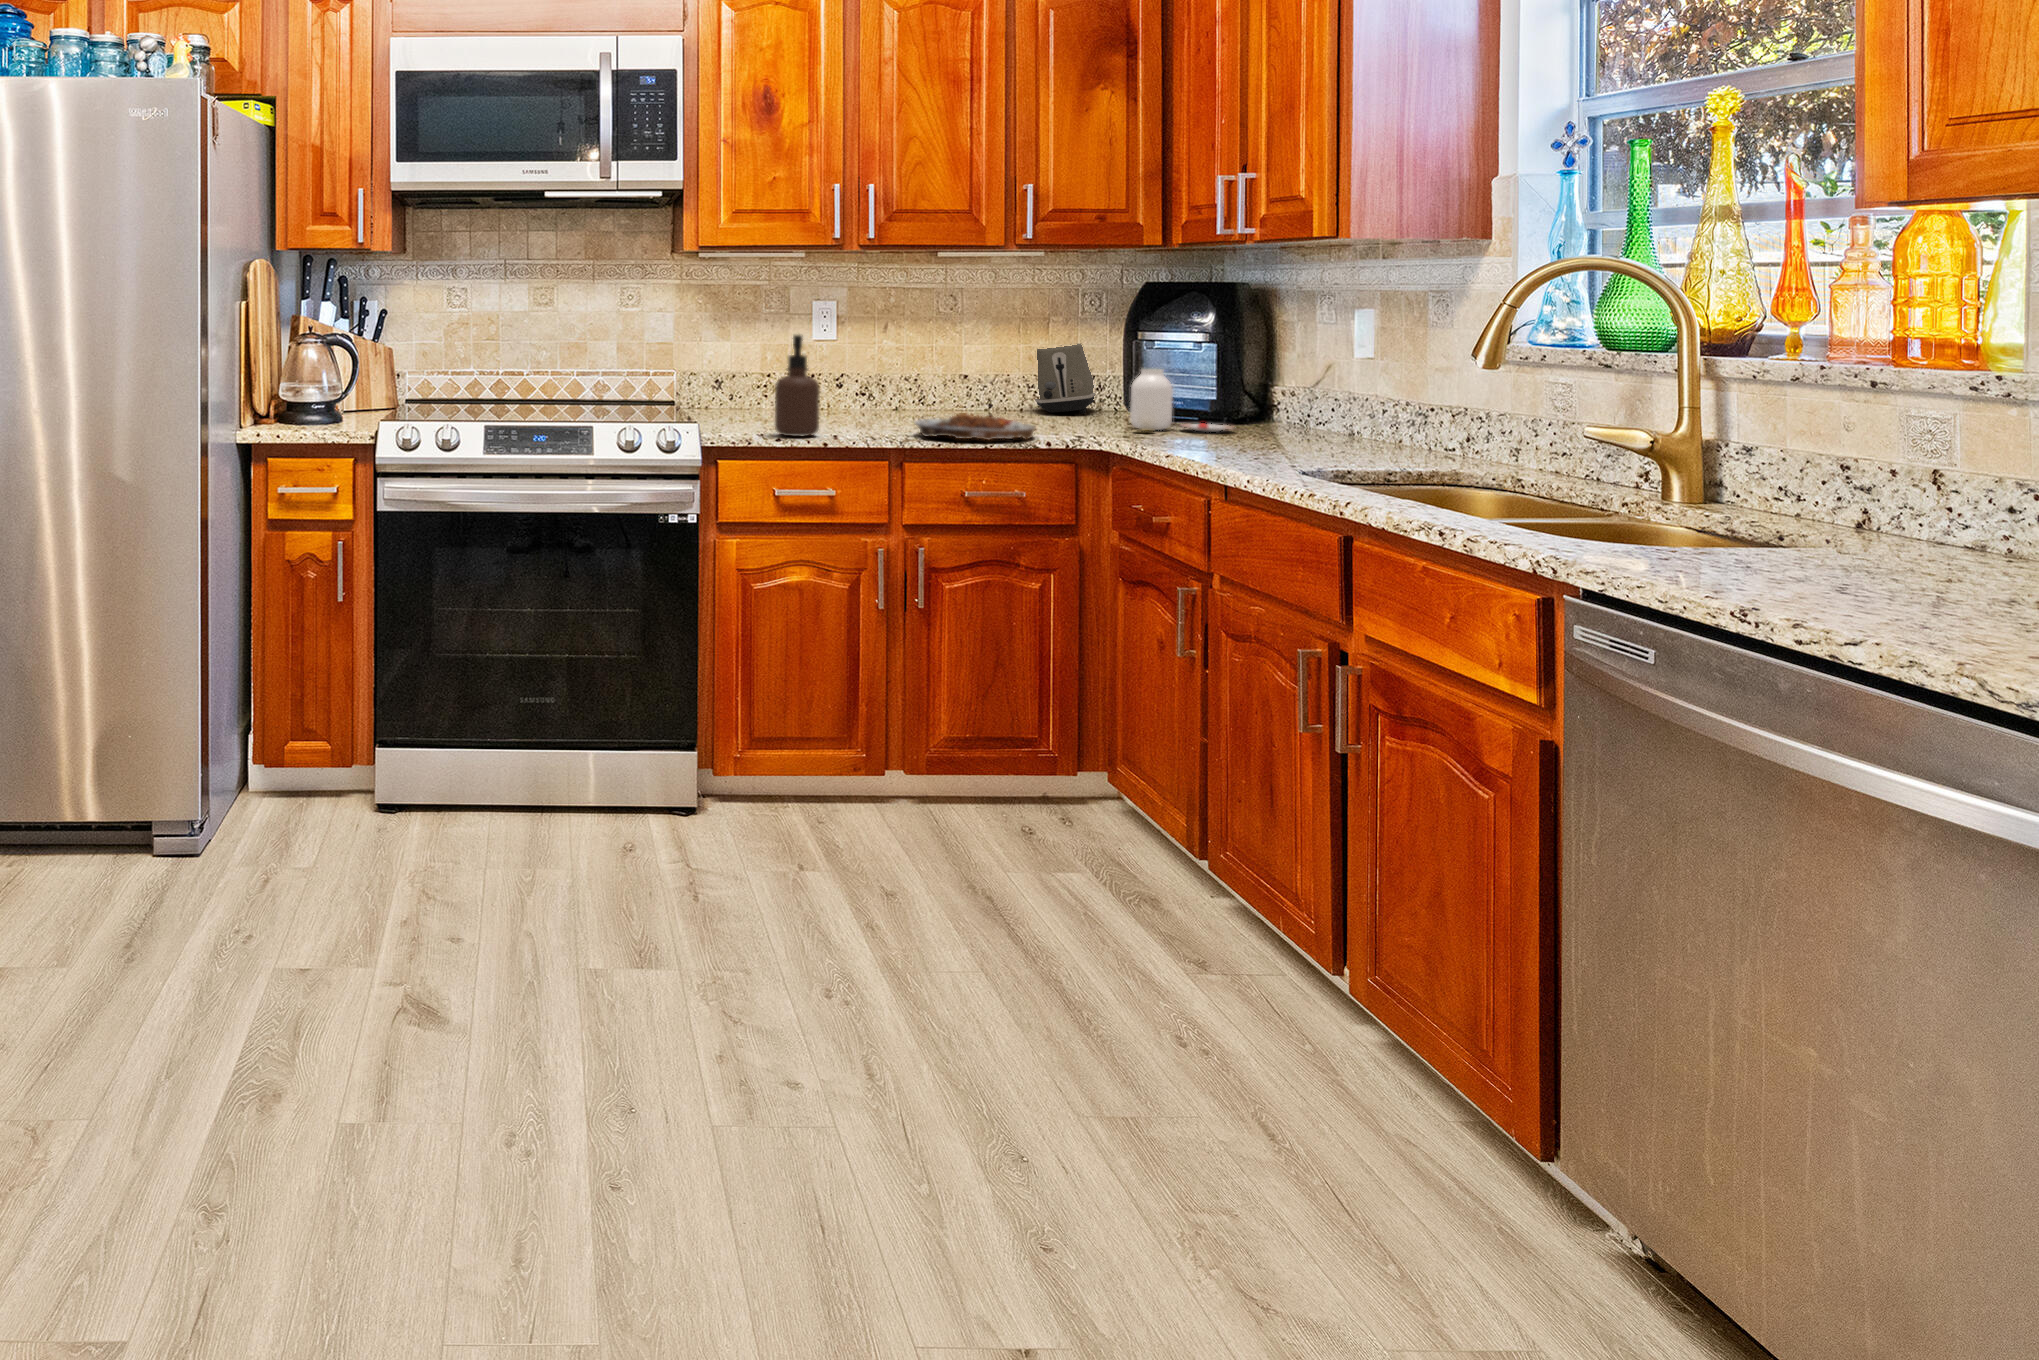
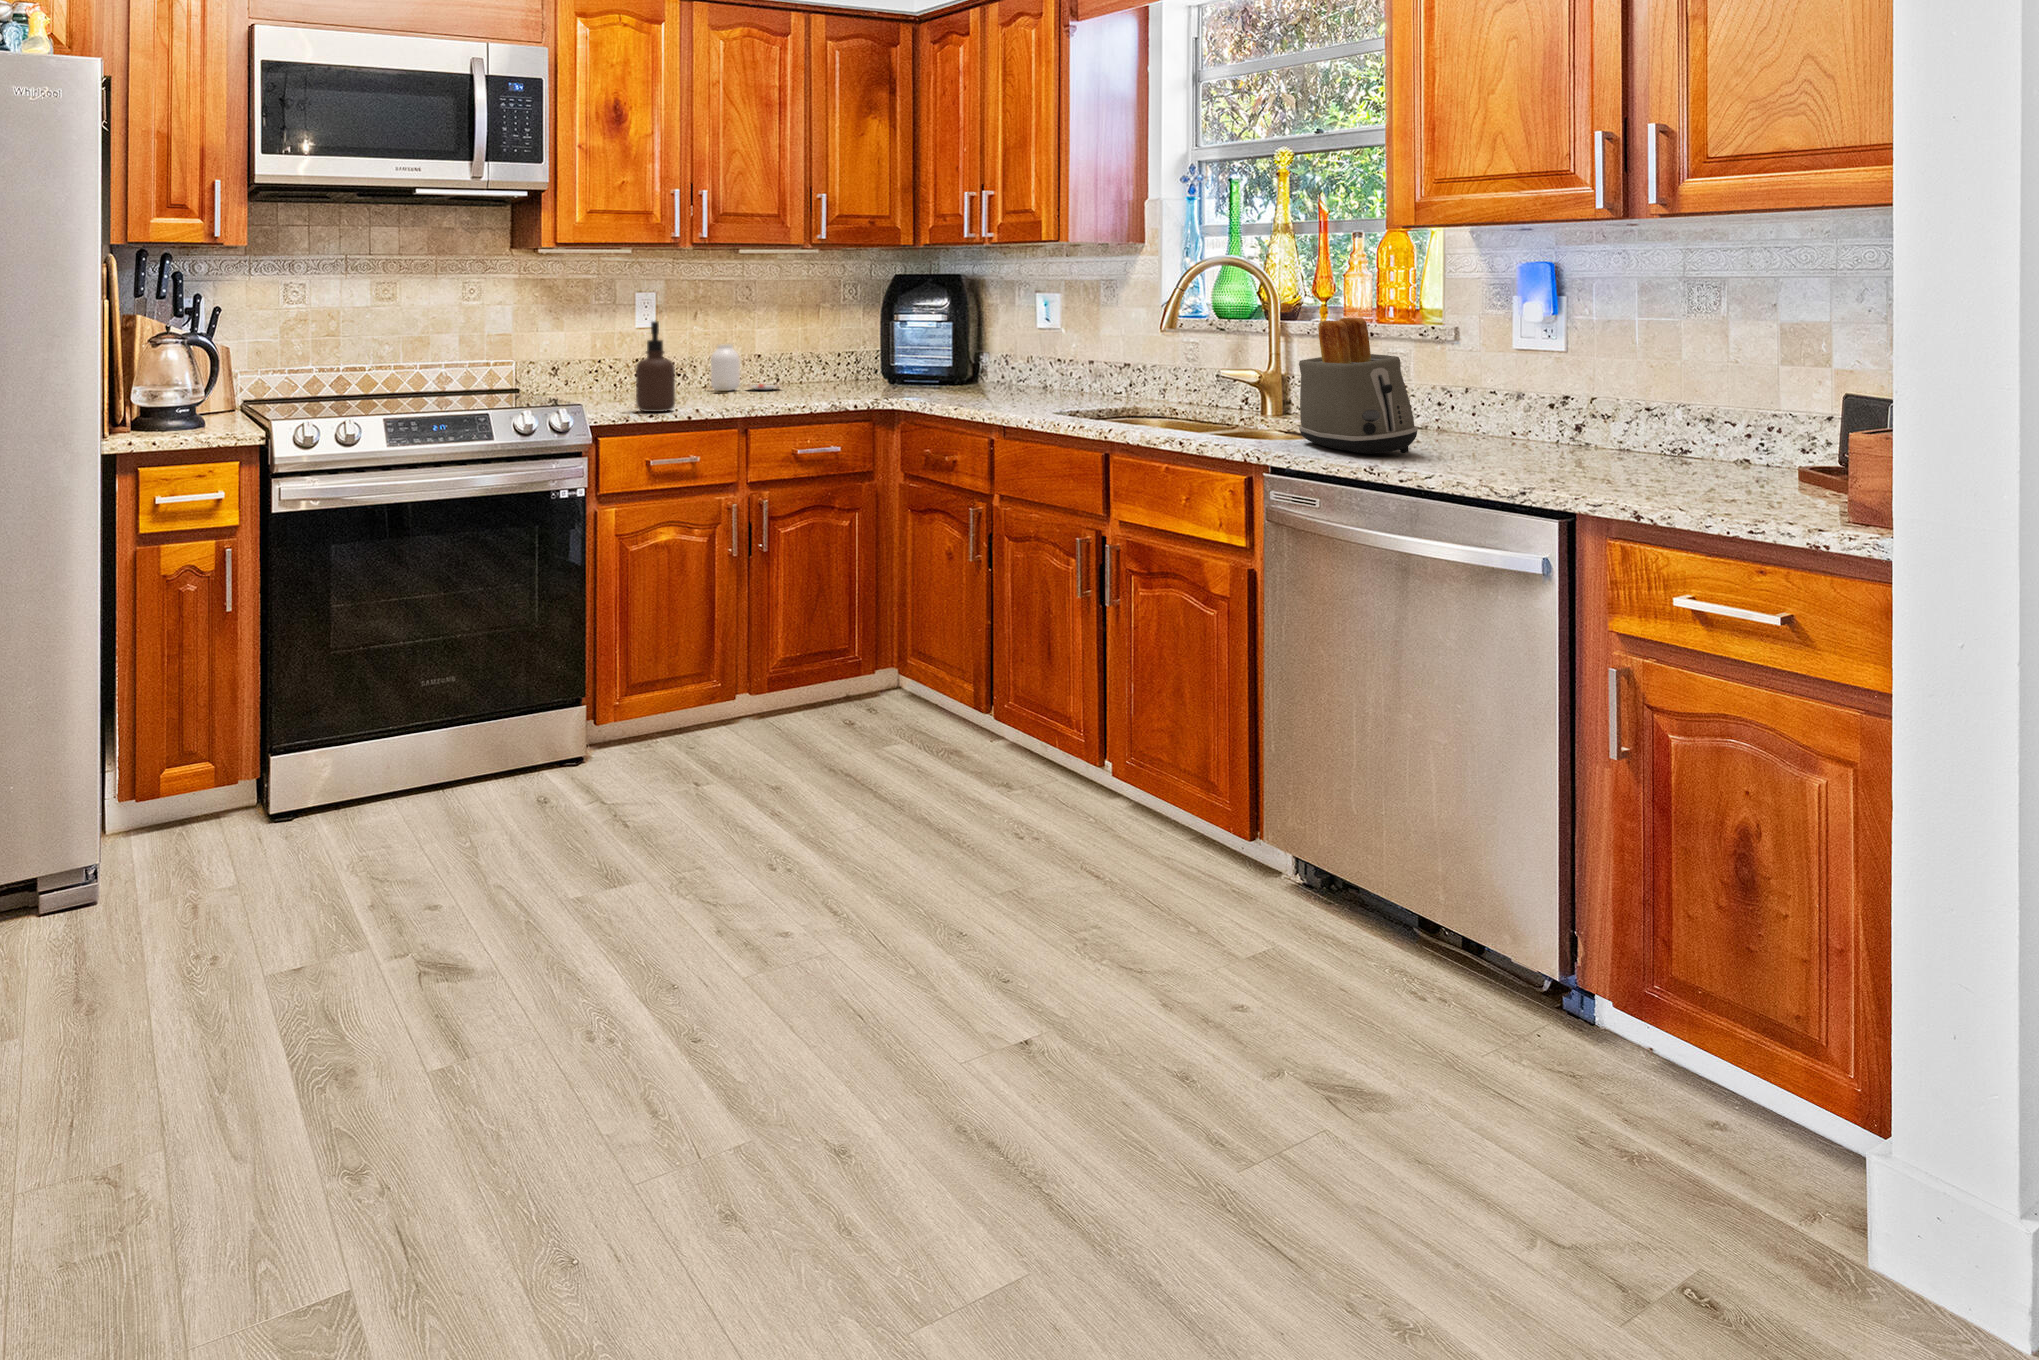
toaster: present [1035,344,1095,414] -> present [1299,318,1418,454]
jar: present [1130,369,1232,432] -> present [711,344,778,391]
plate: present [915,413,1035,440] -> none [751,385,848,407]

